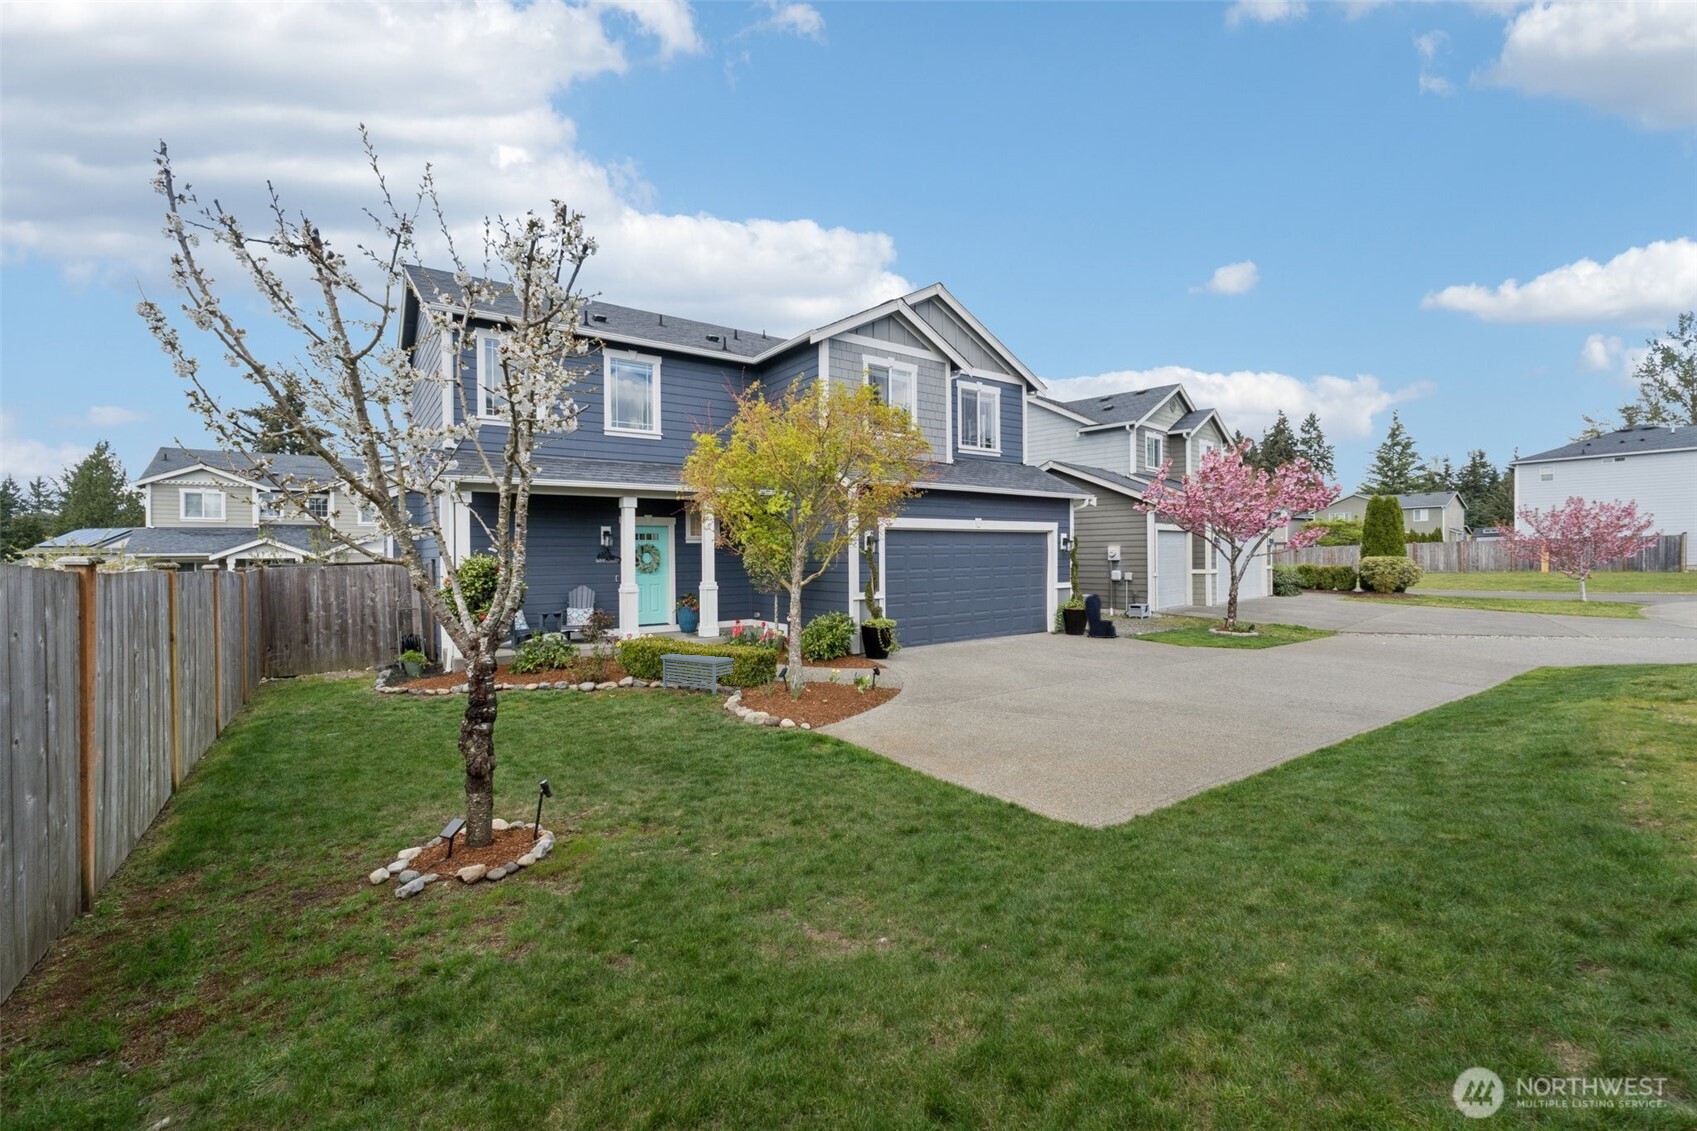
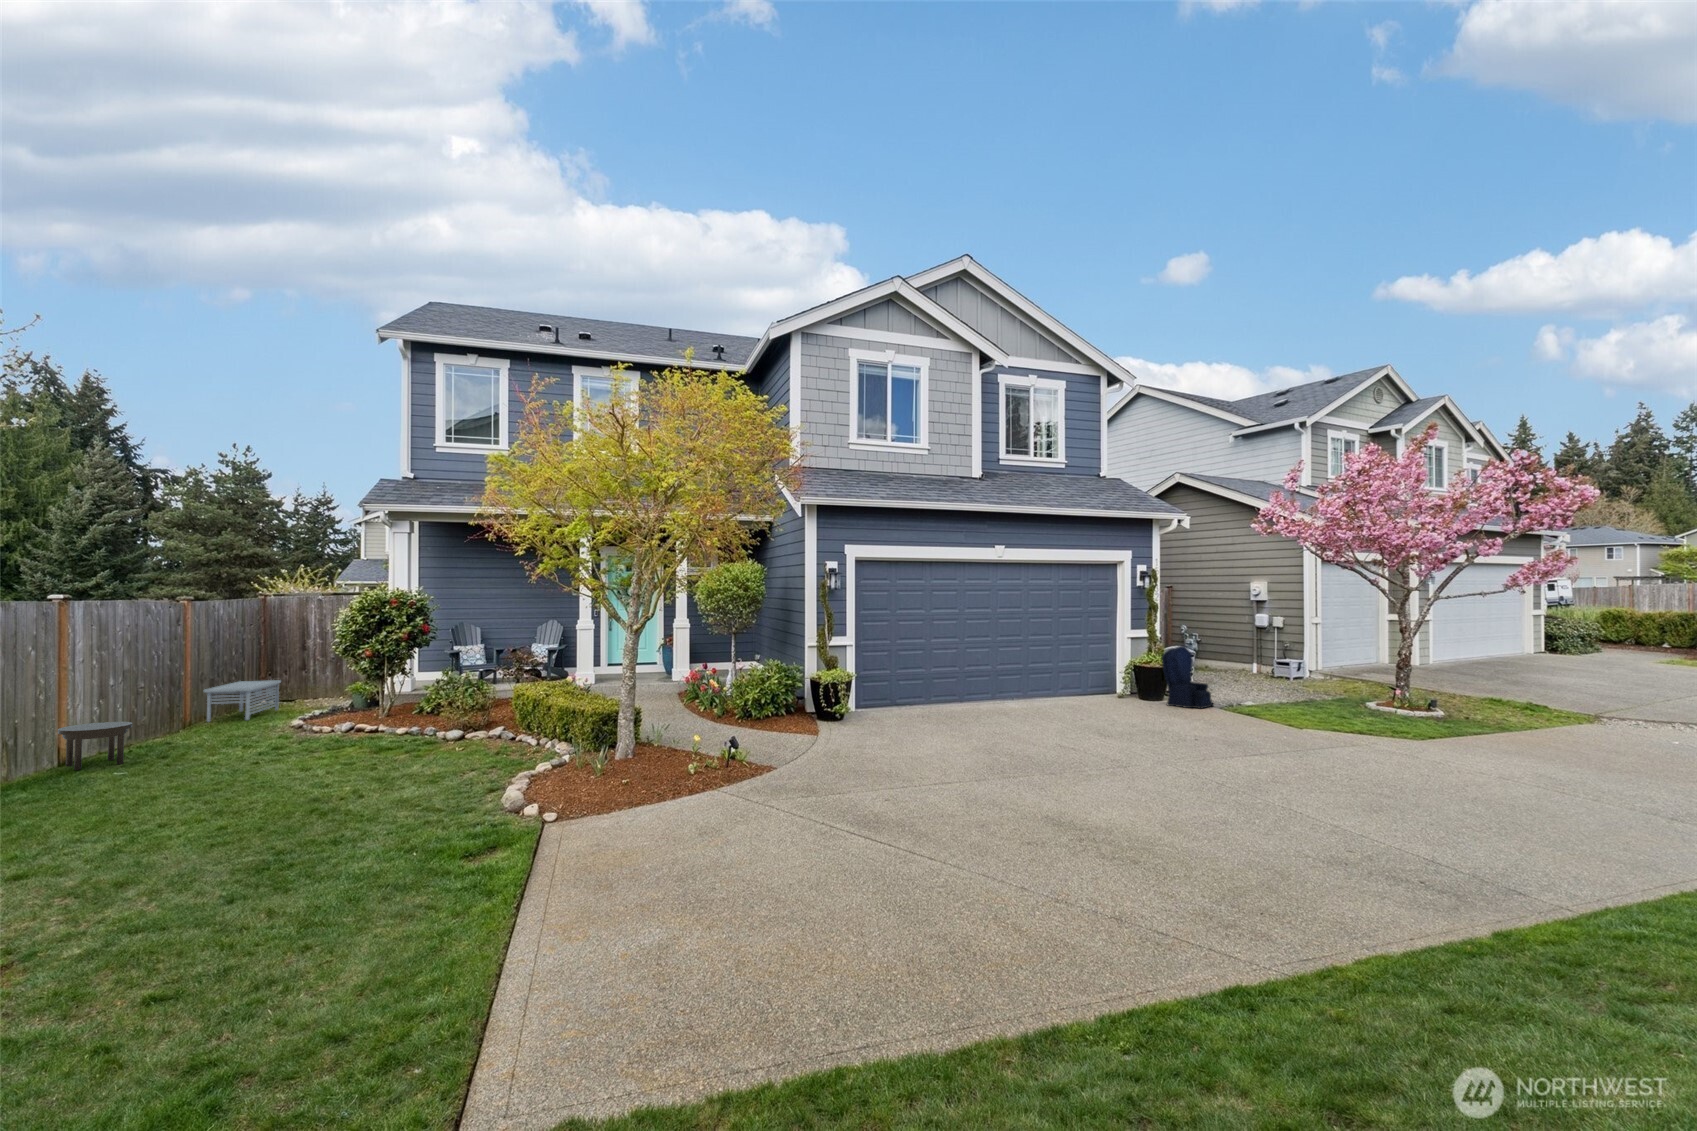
storage bench: present [660,654,740,695] -> present [204,680,281,722]
side table: none [299,677,358,720] -> present [58,722,132,770]

